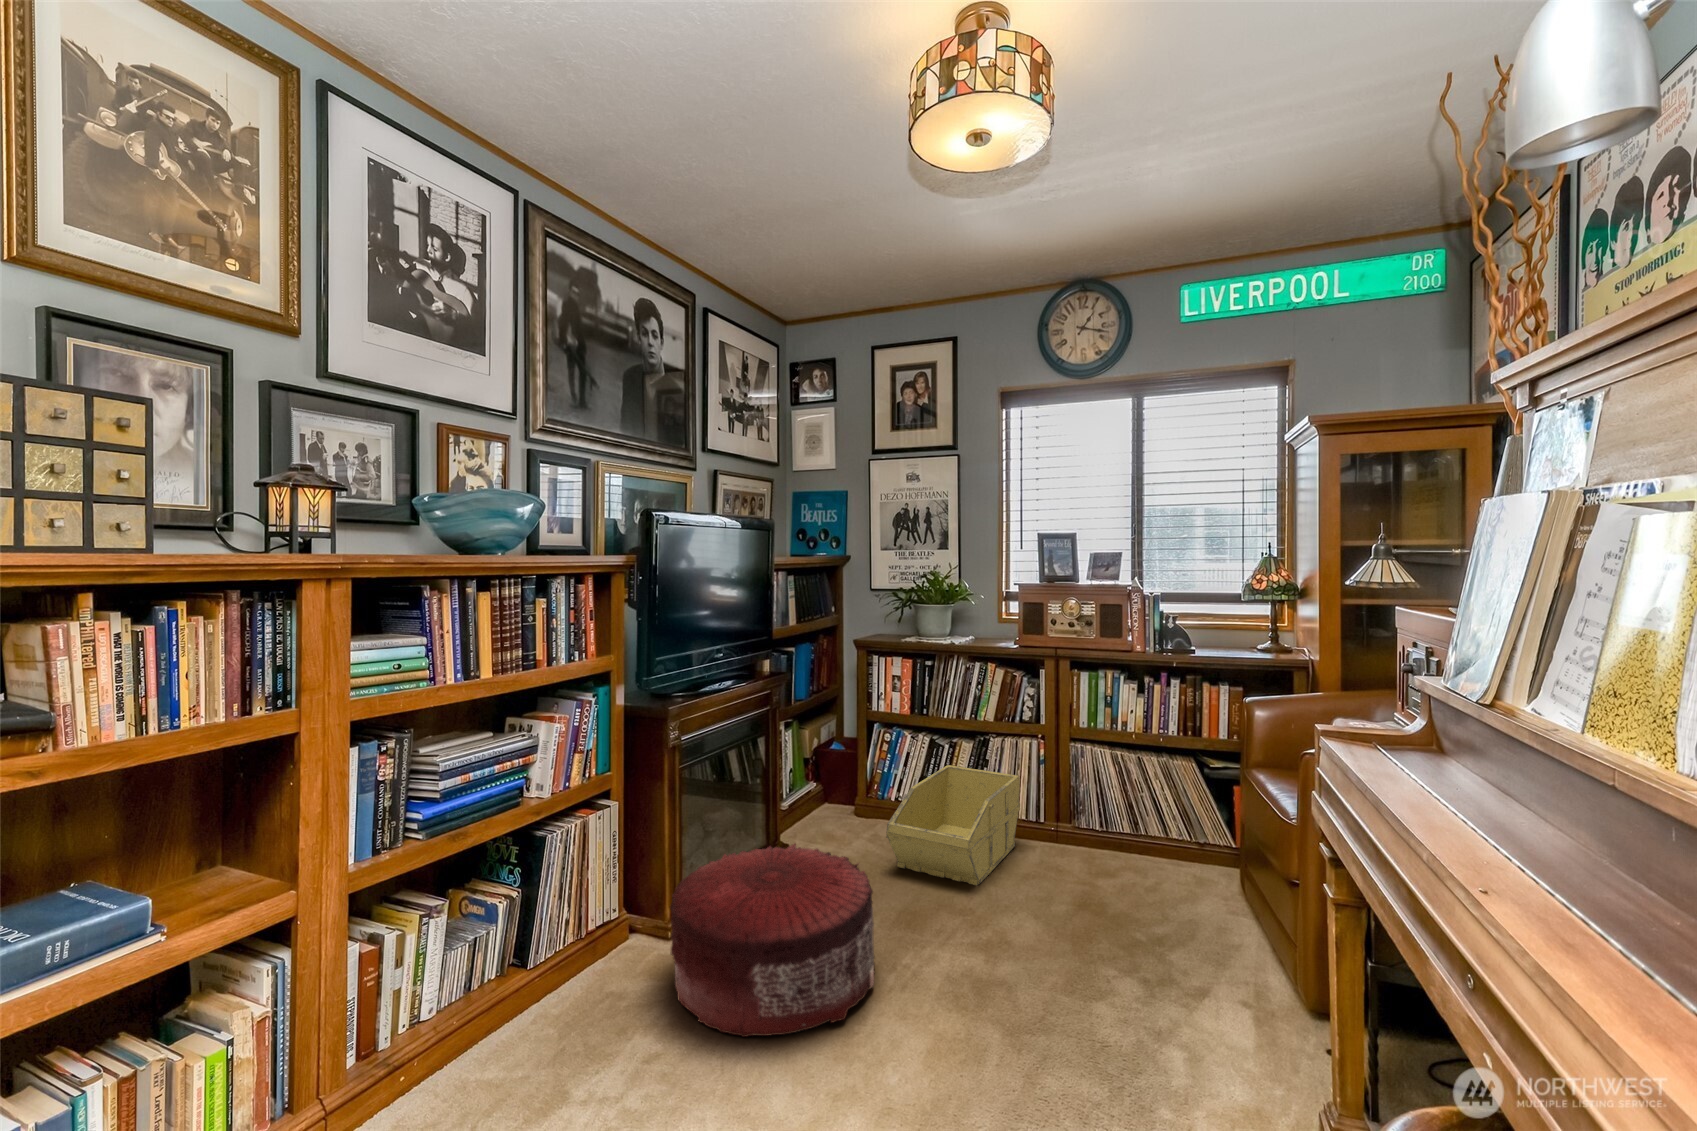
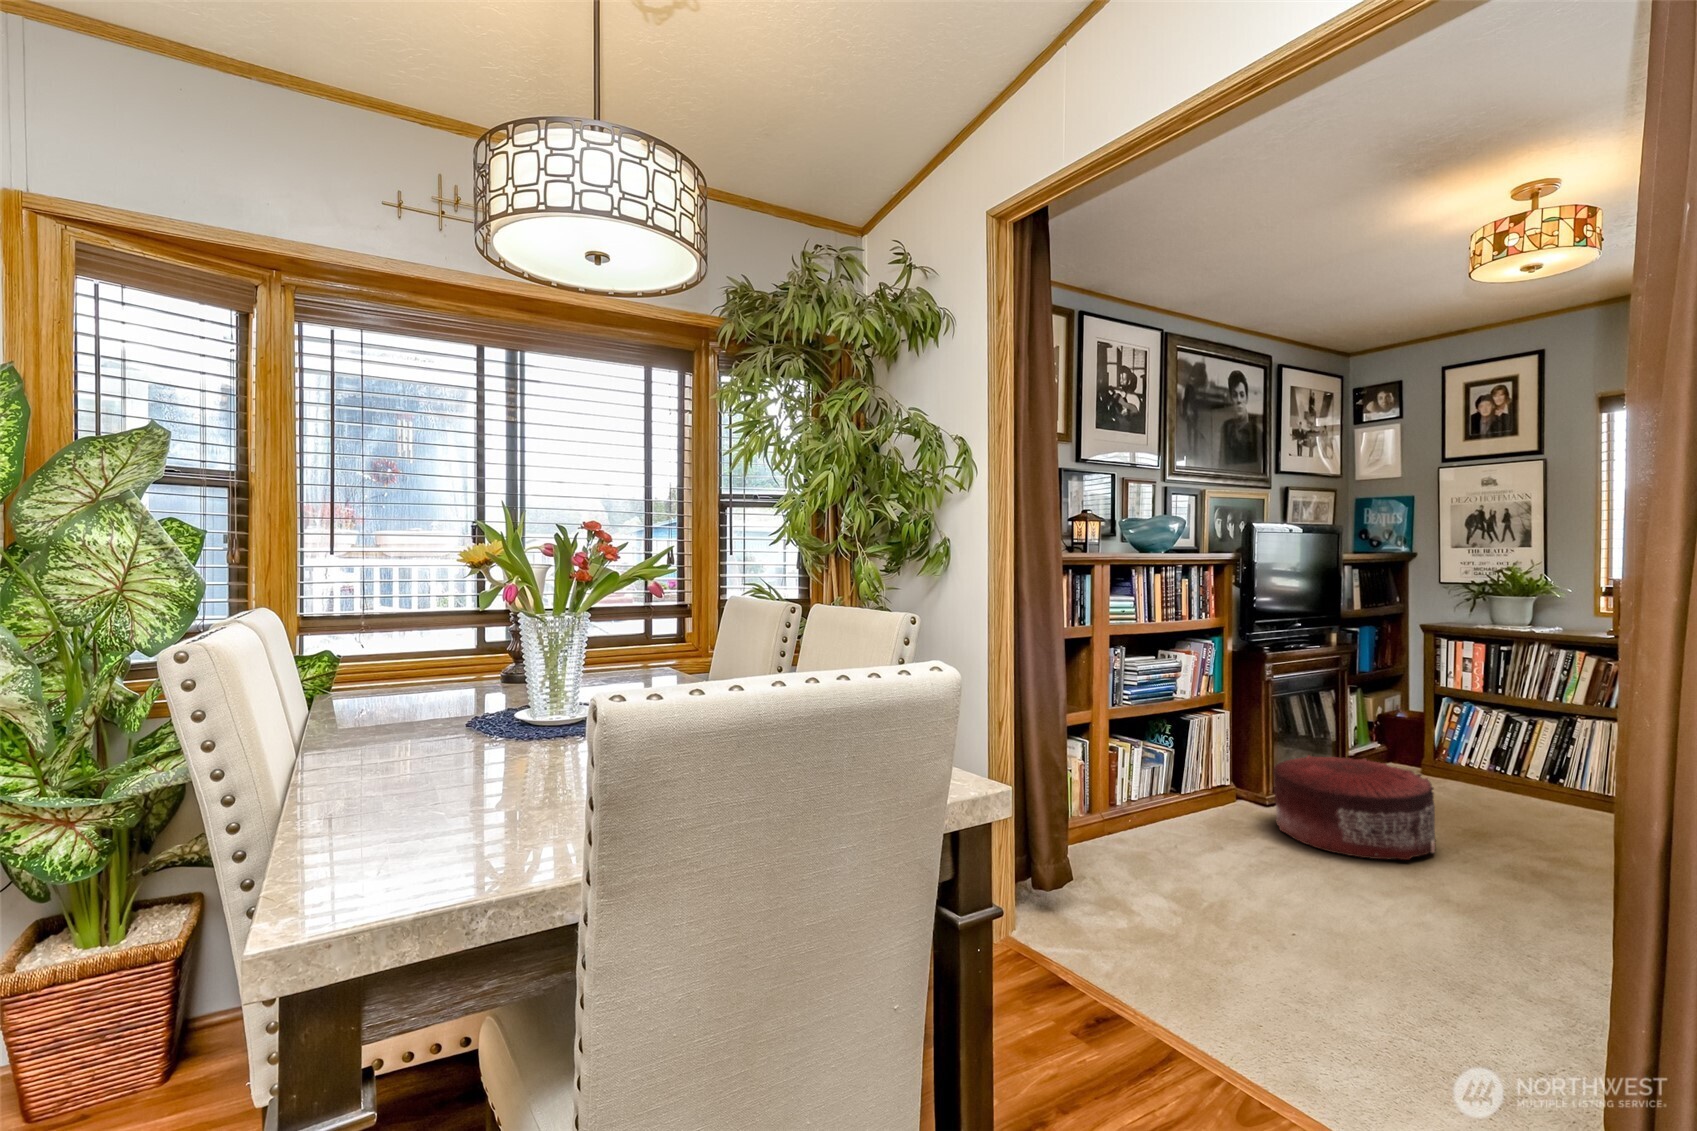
storage bin: present [886,765,1020,886] -> none [1452,739,1612,831]

